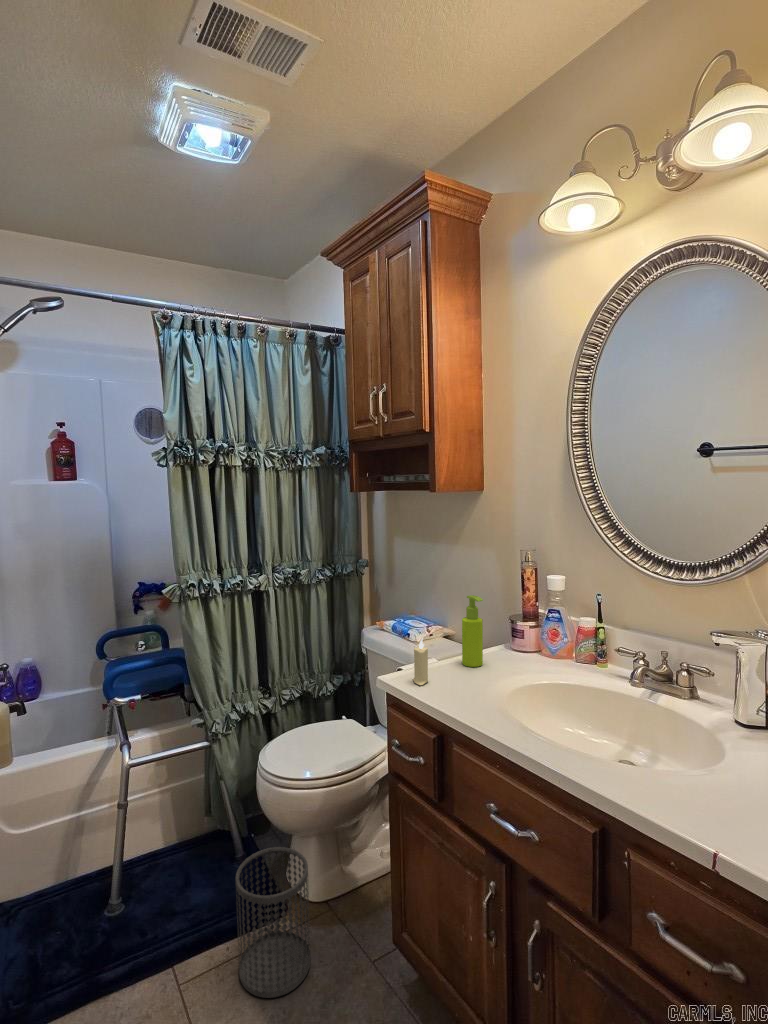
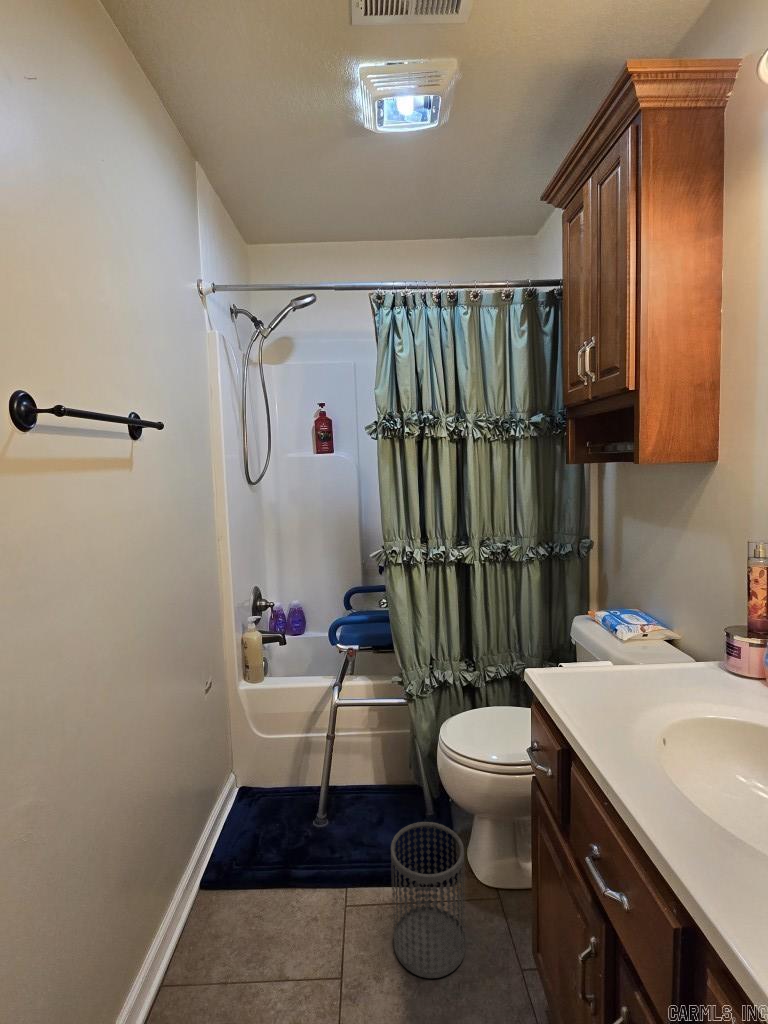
soap dispenser: present [462,595,483,667] -> none [658,592,691,689]
candle: present [413,639,428,685] -> none [574,638,594,696]

